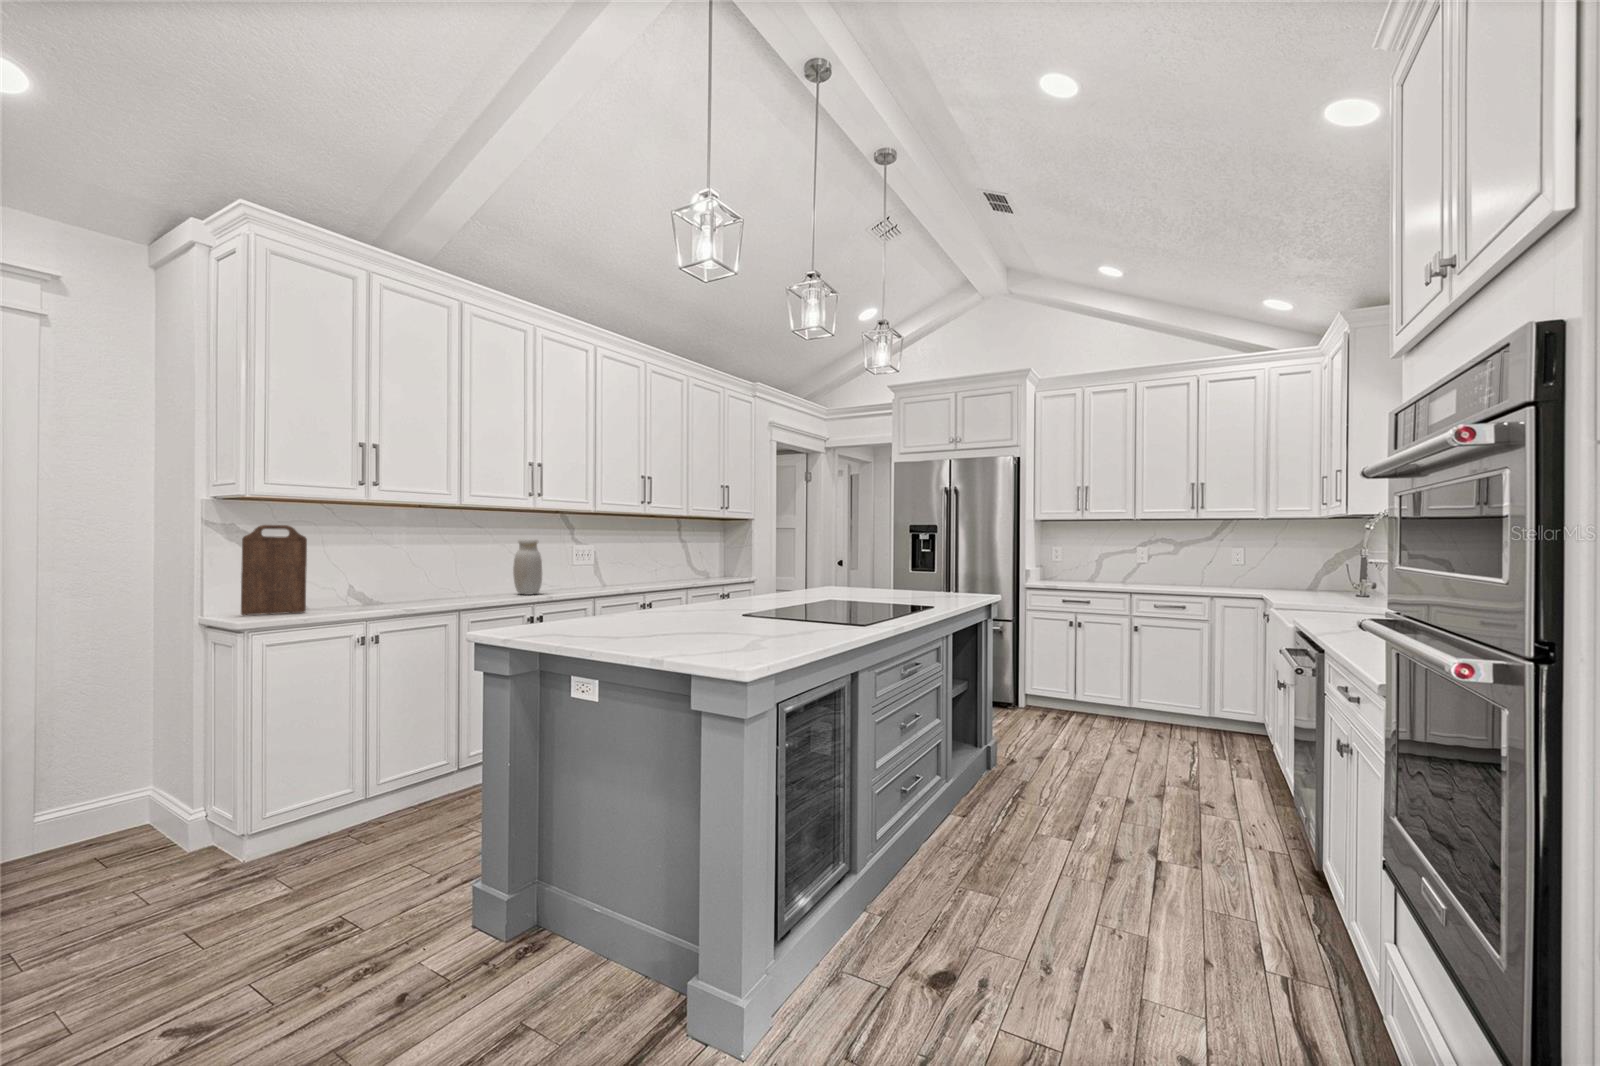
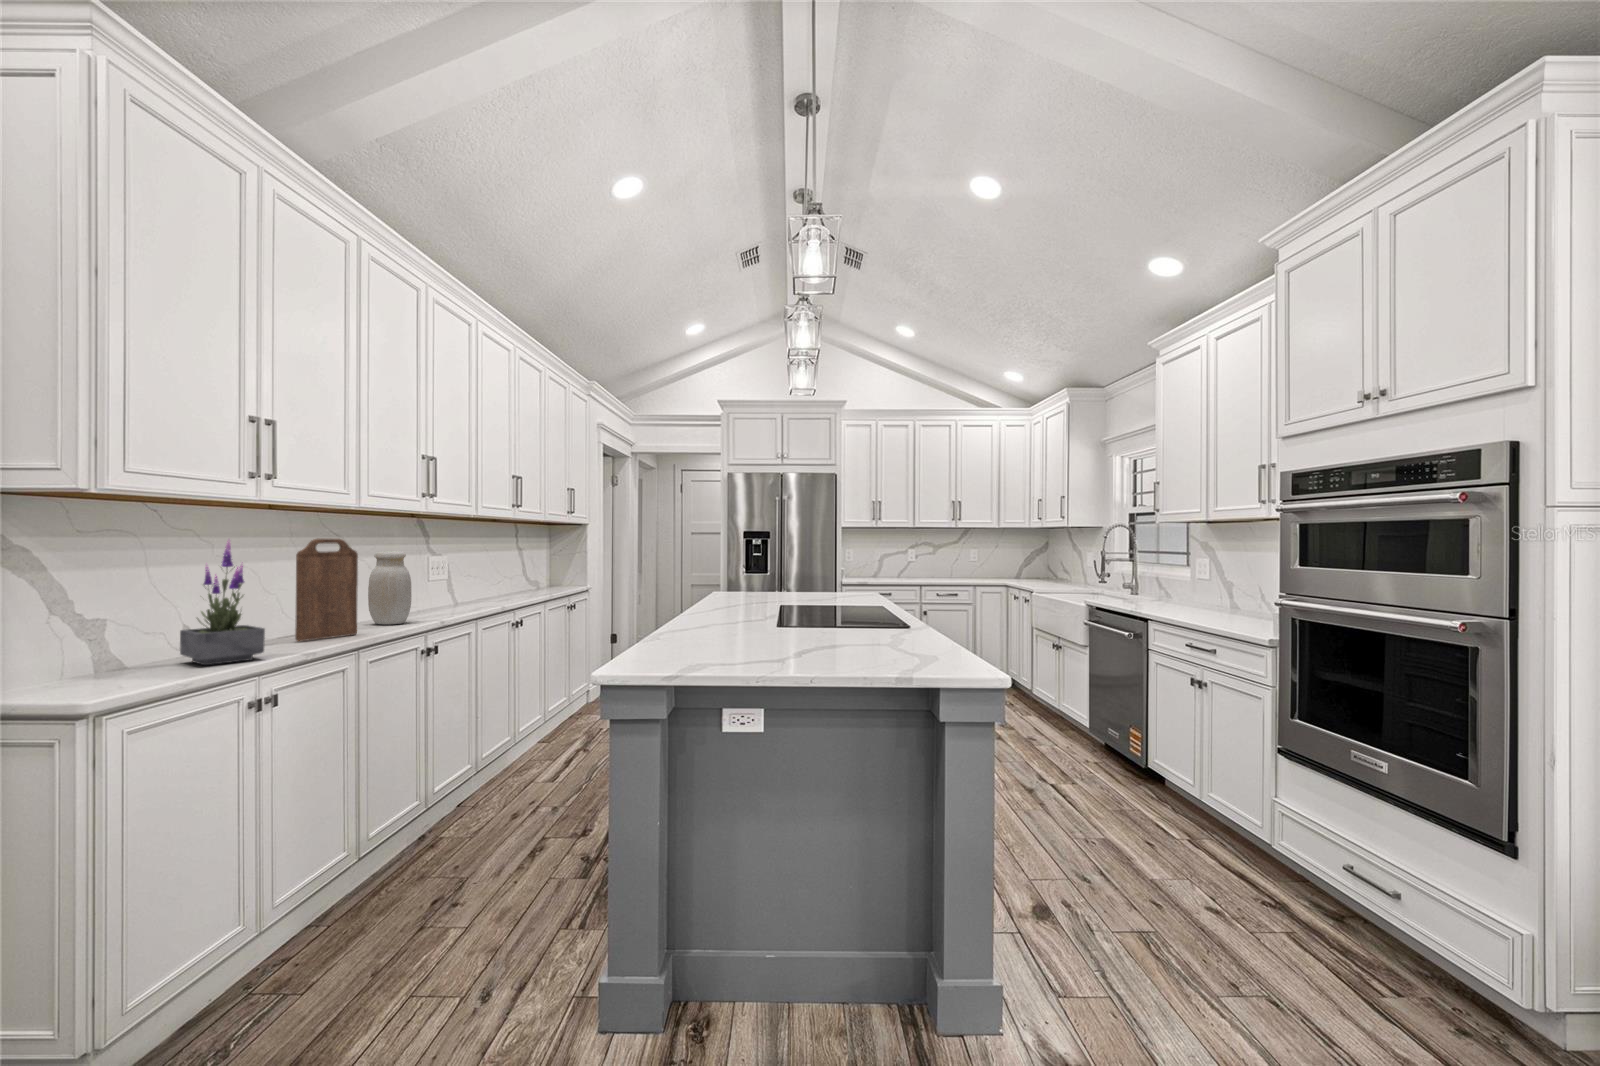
cutting board: present [241,525,307,615] -> present [295,539,358,641]
potted plant: none [334,526,381,611] -> present [180,542,265,665]

